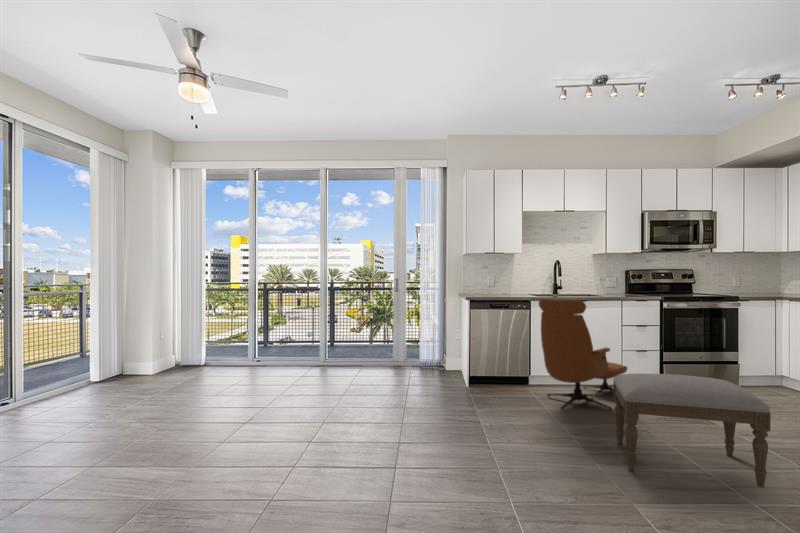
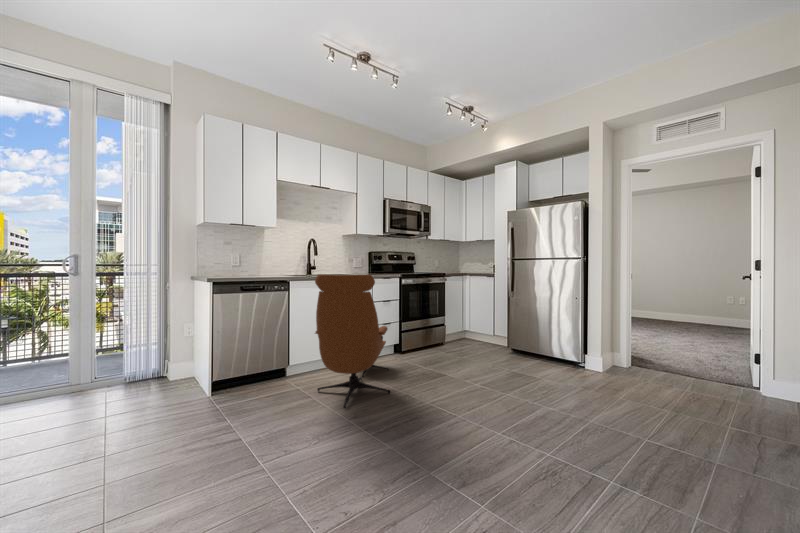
ottoman: present [613,374,771,487] -> none [430,349,602,501]

